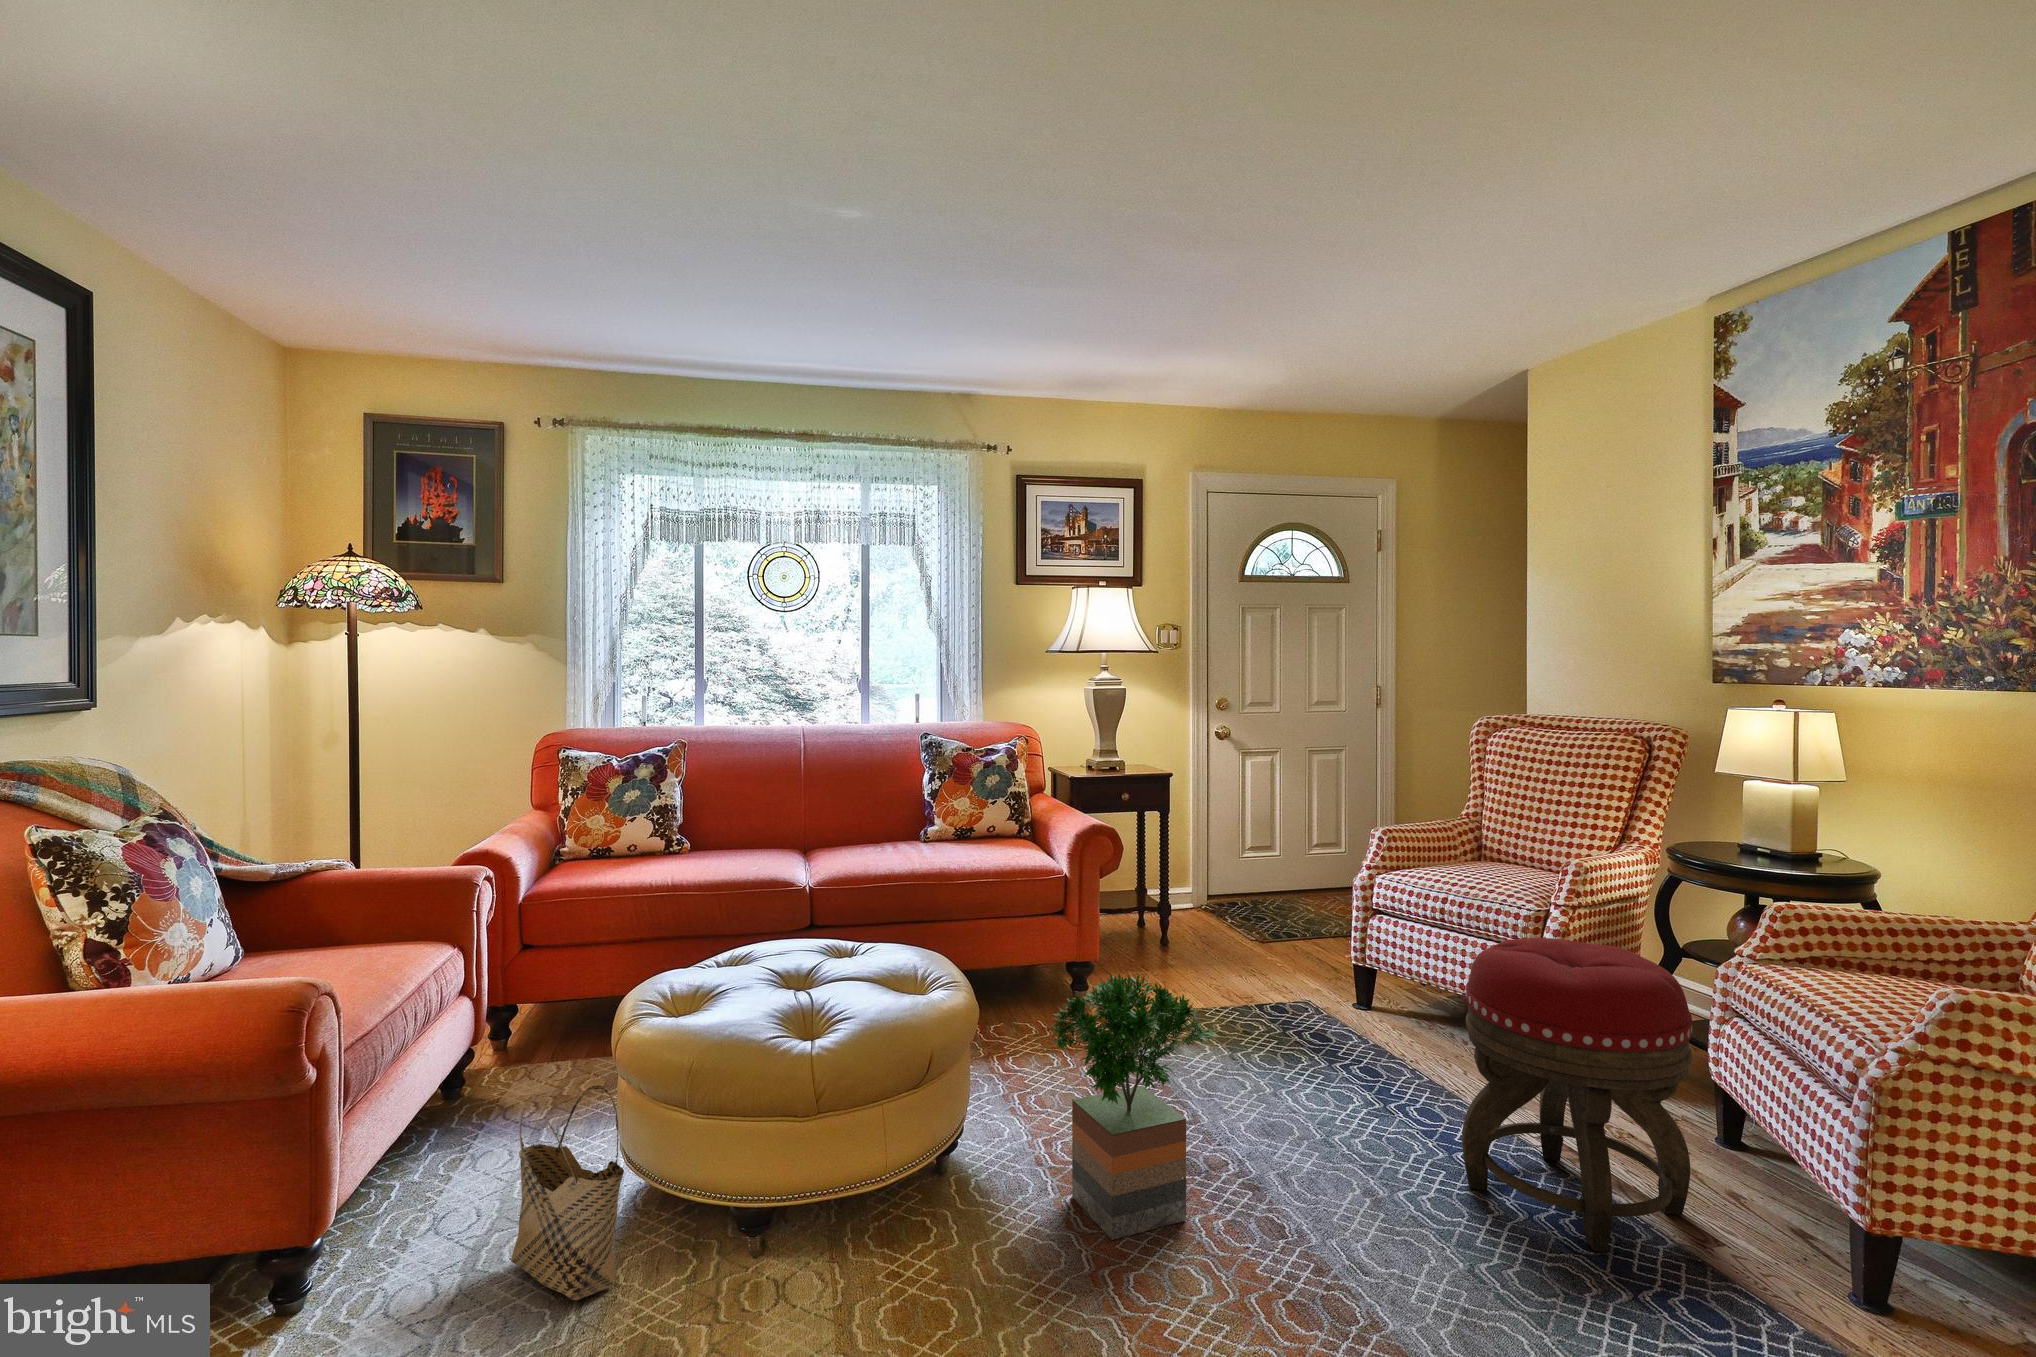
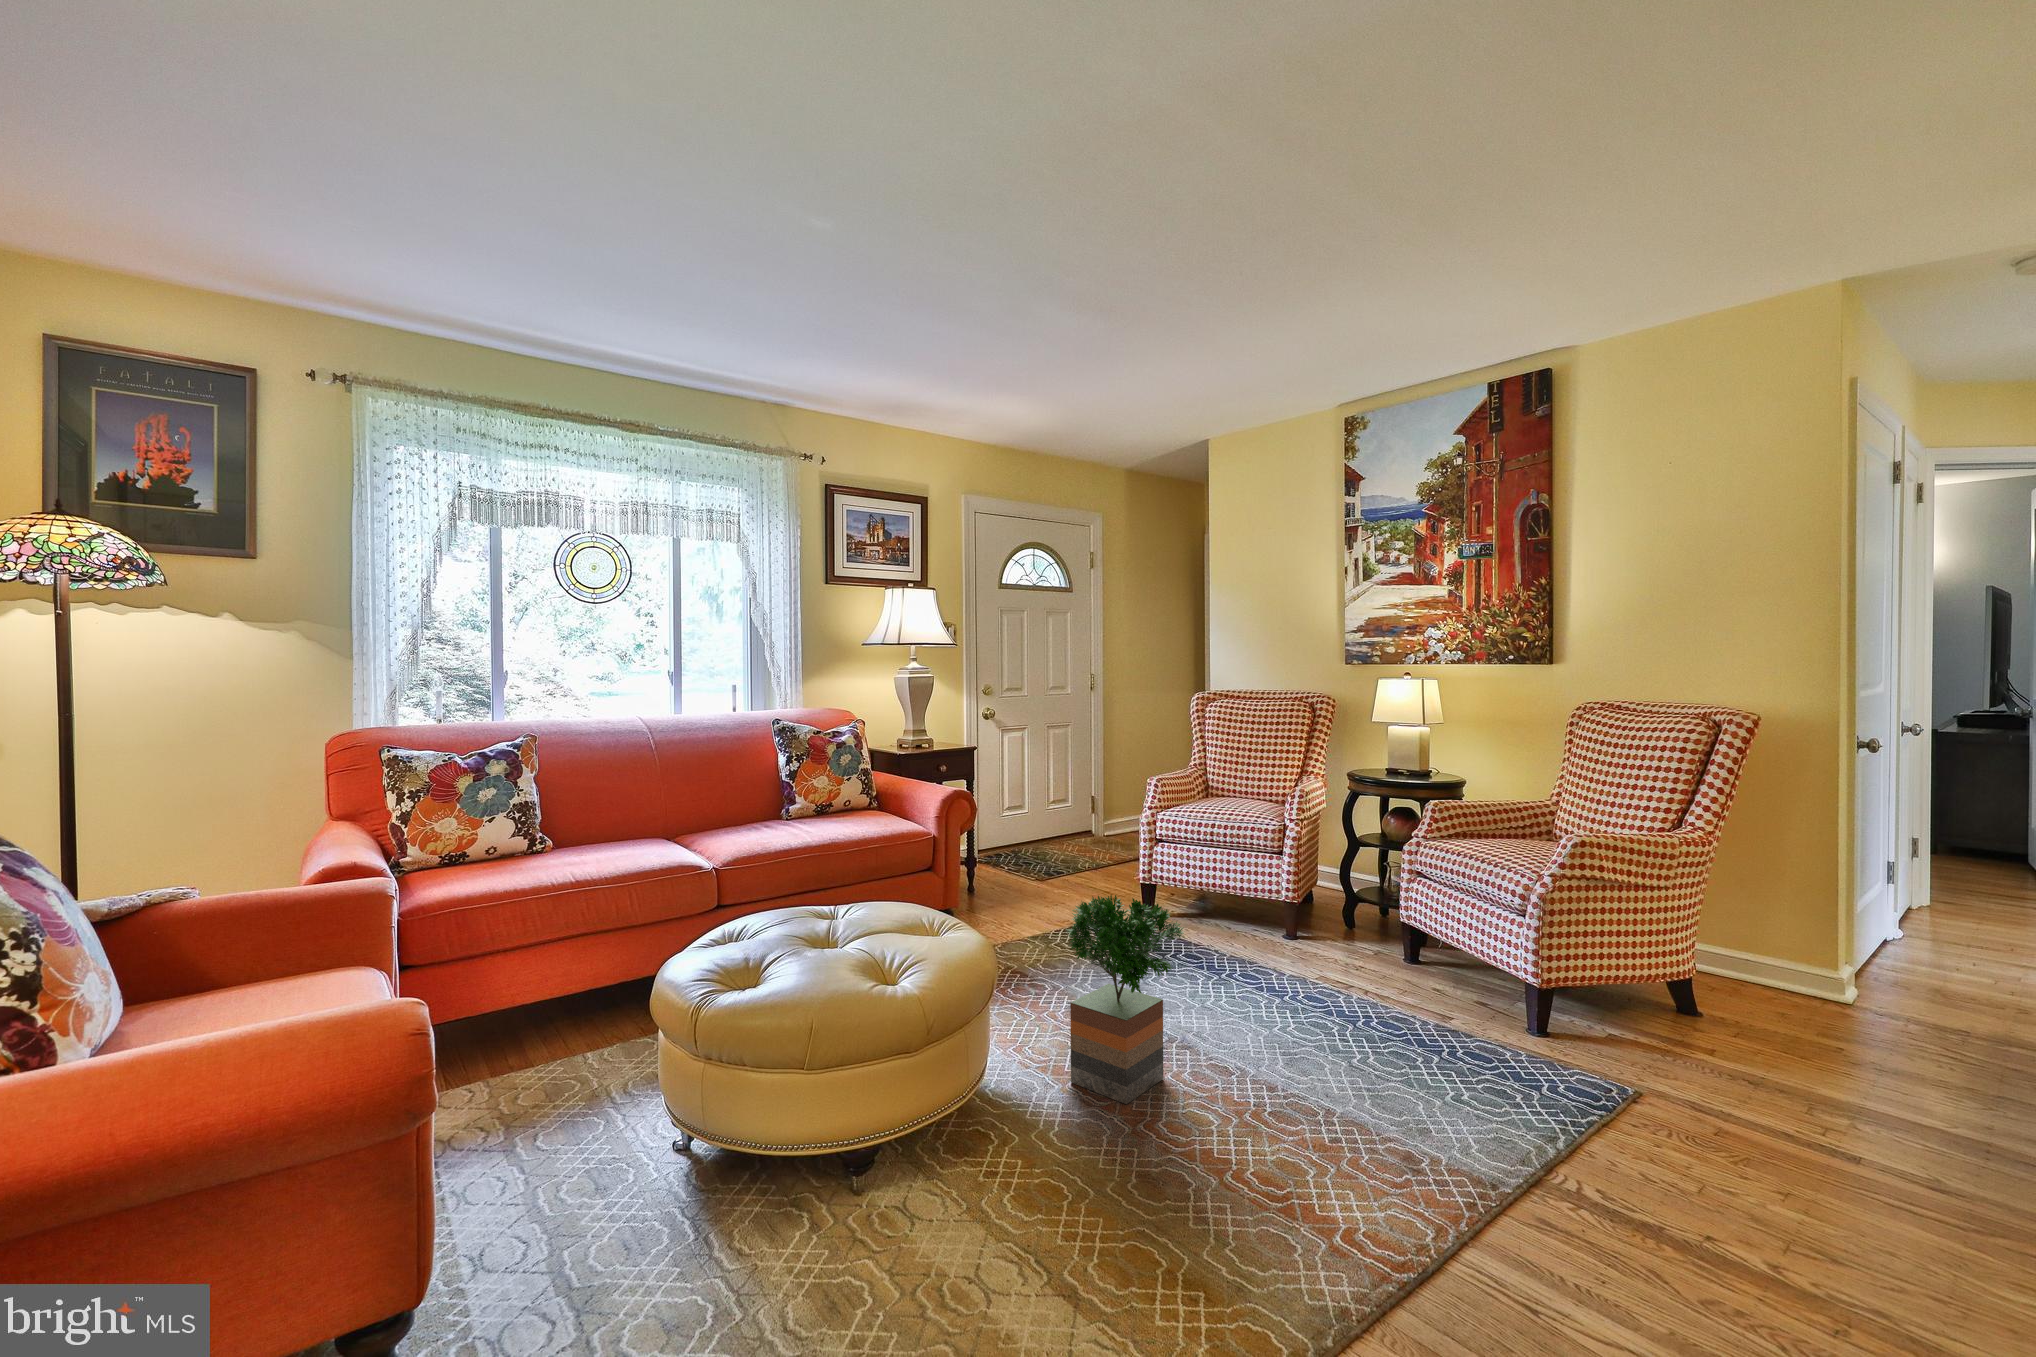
footstool: present [1462,938,1692,1253] -> none [1299,837,1444,1038]
woven basket: present [511,1086,624,1300] -> none [623,1063,757,1274]

